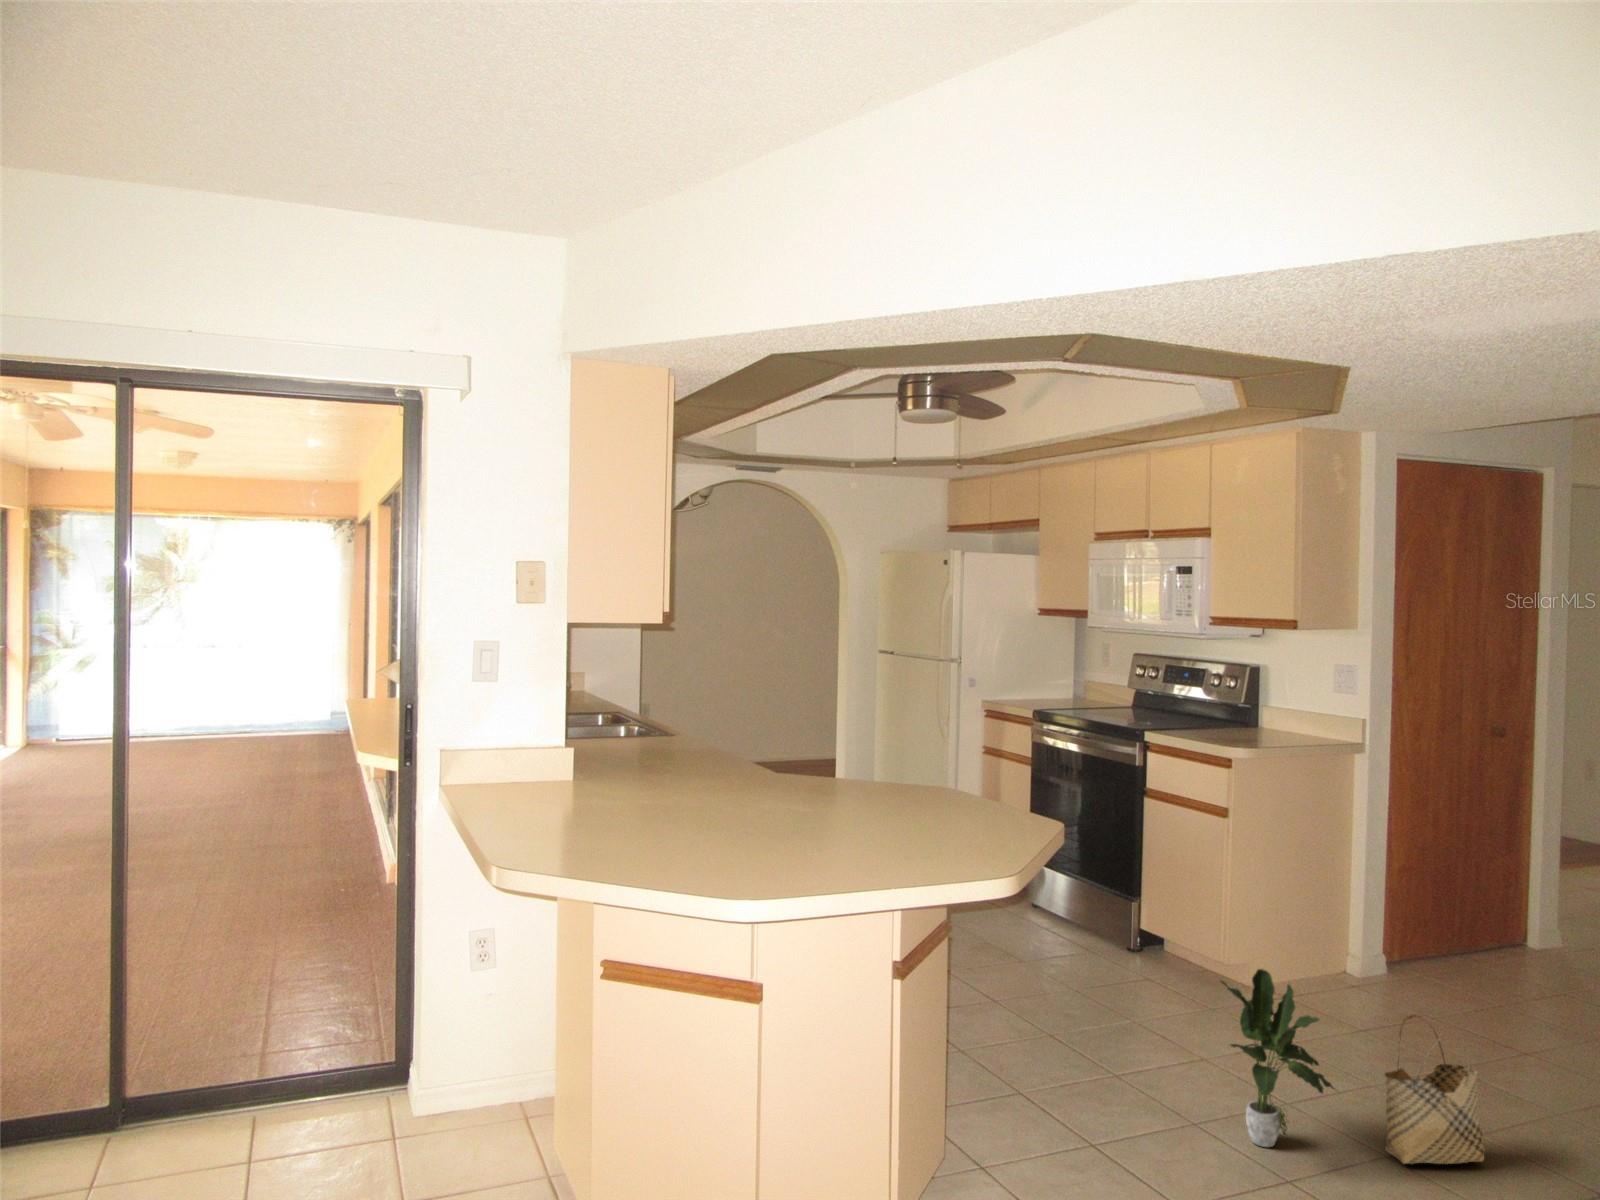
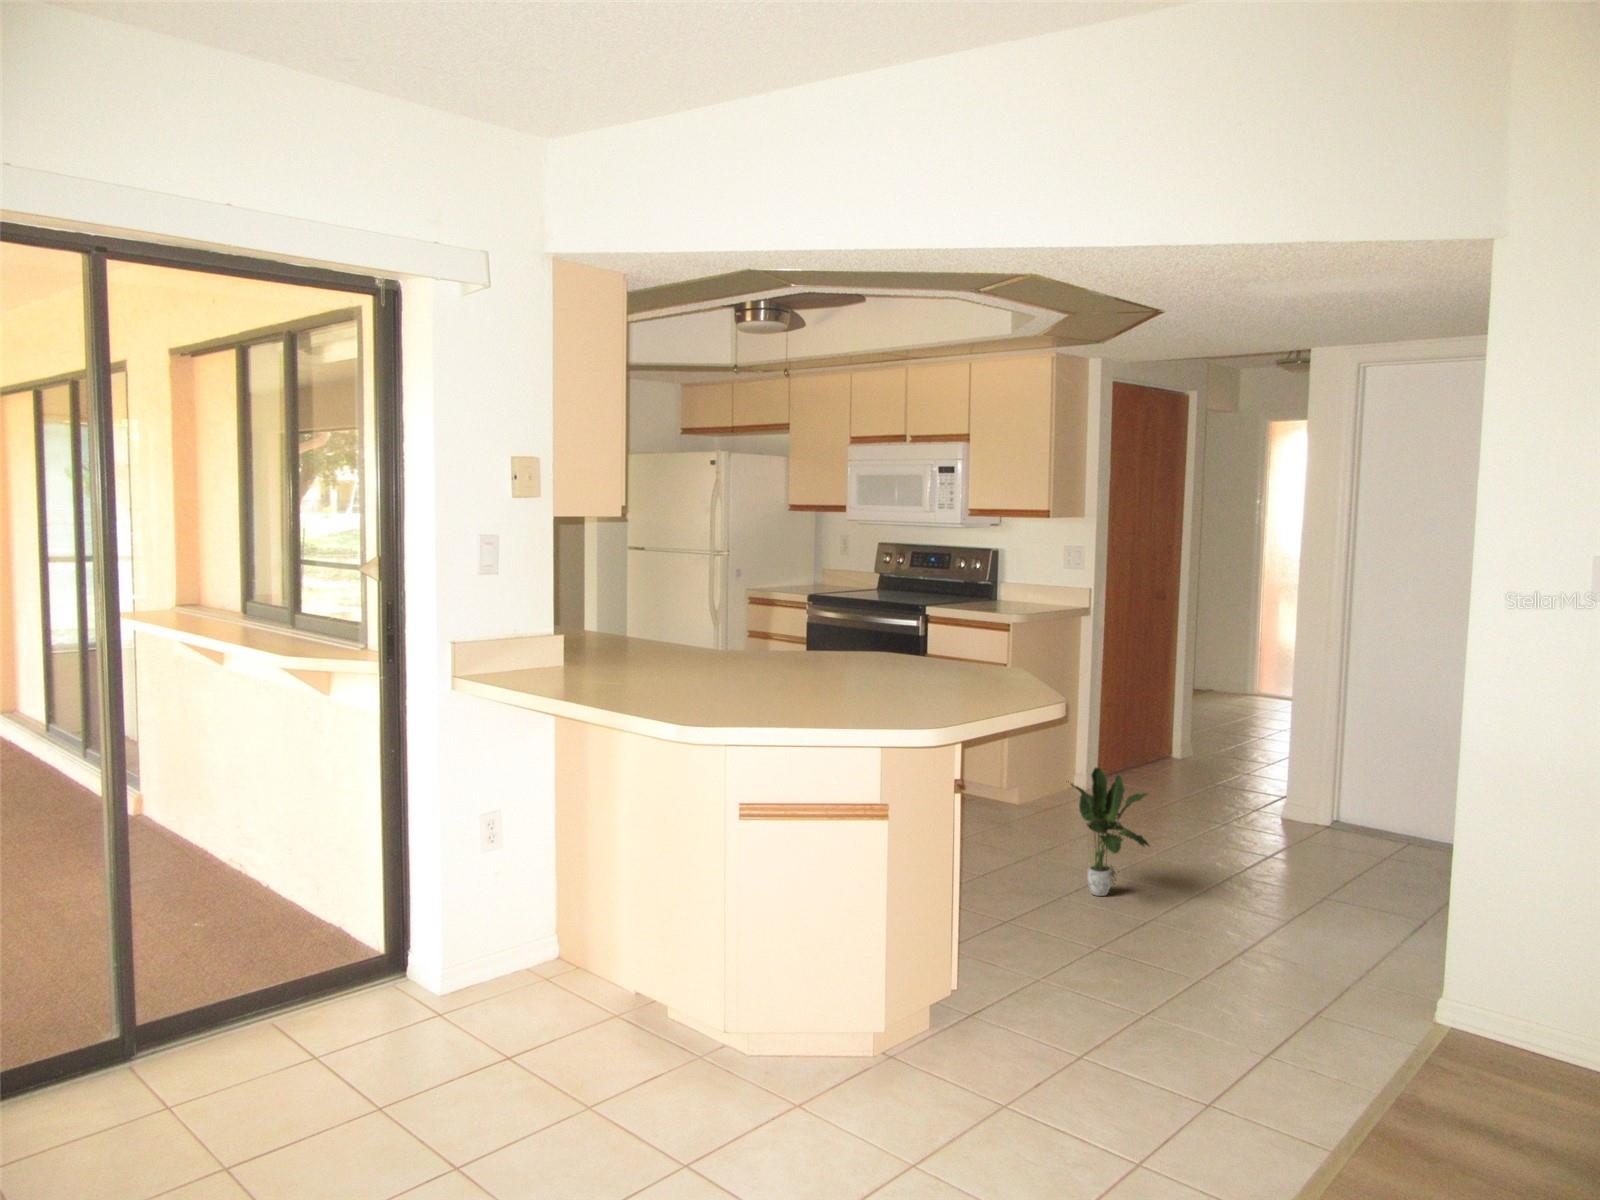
woven basket: present [1385,1015,1485,1164] -> none [1173,787,1233,889]

